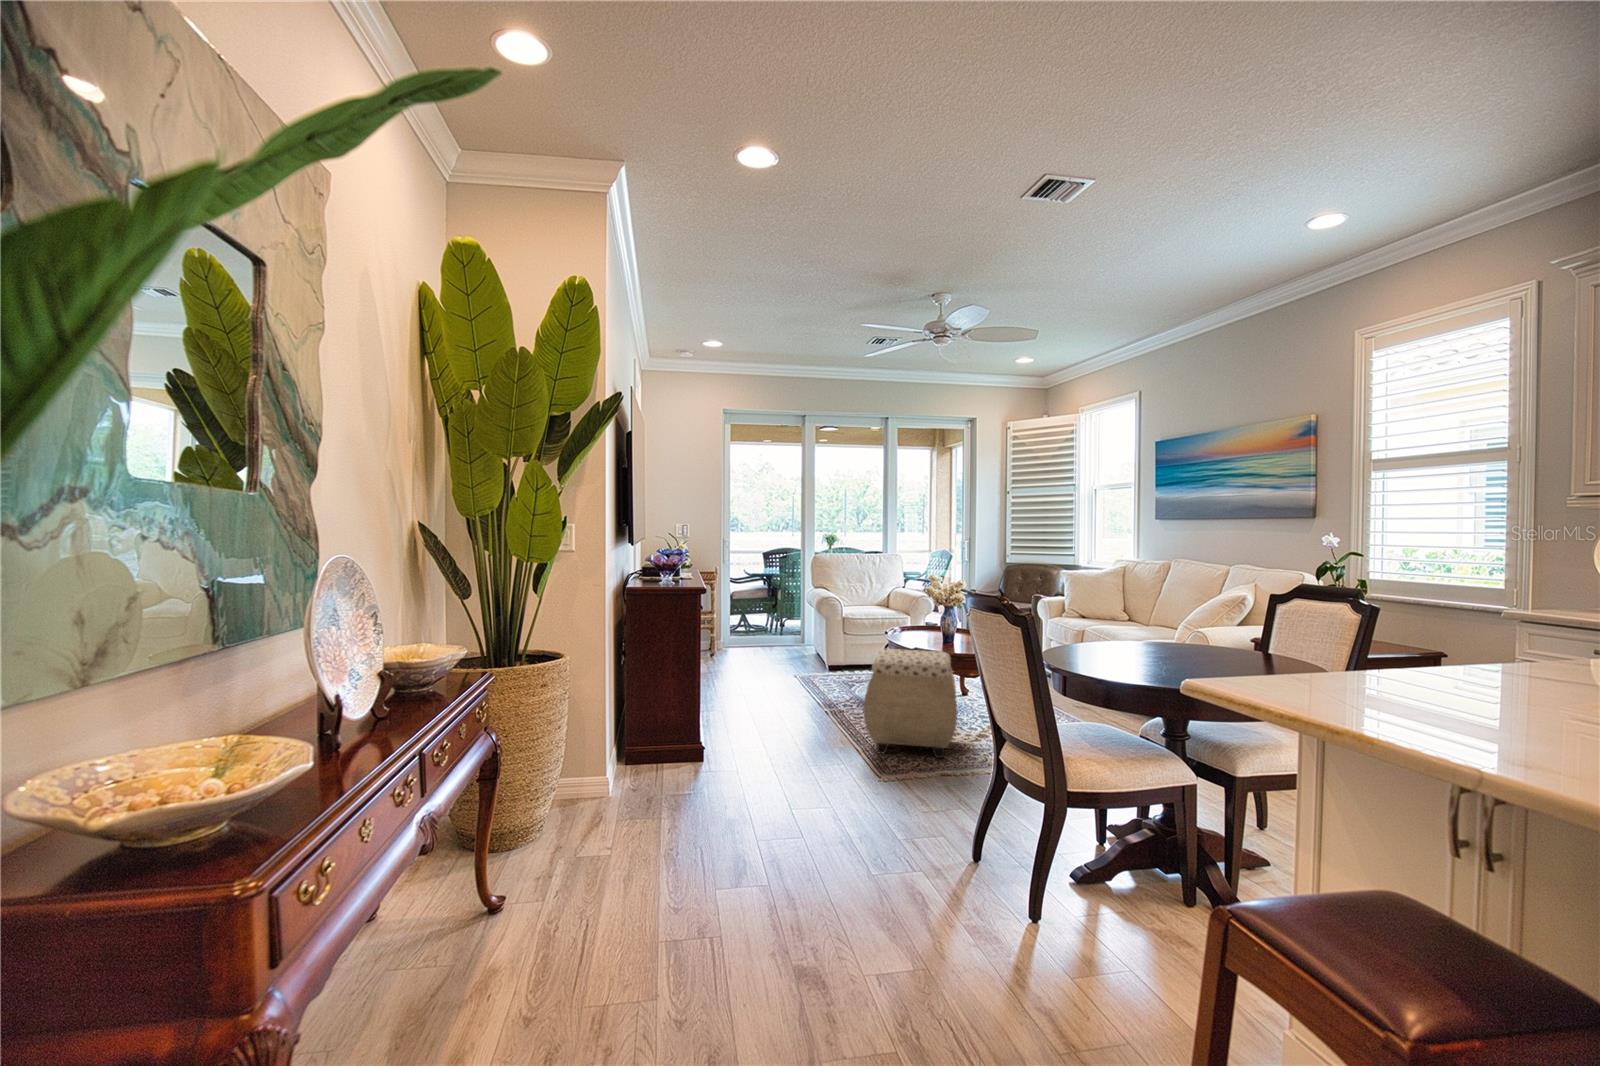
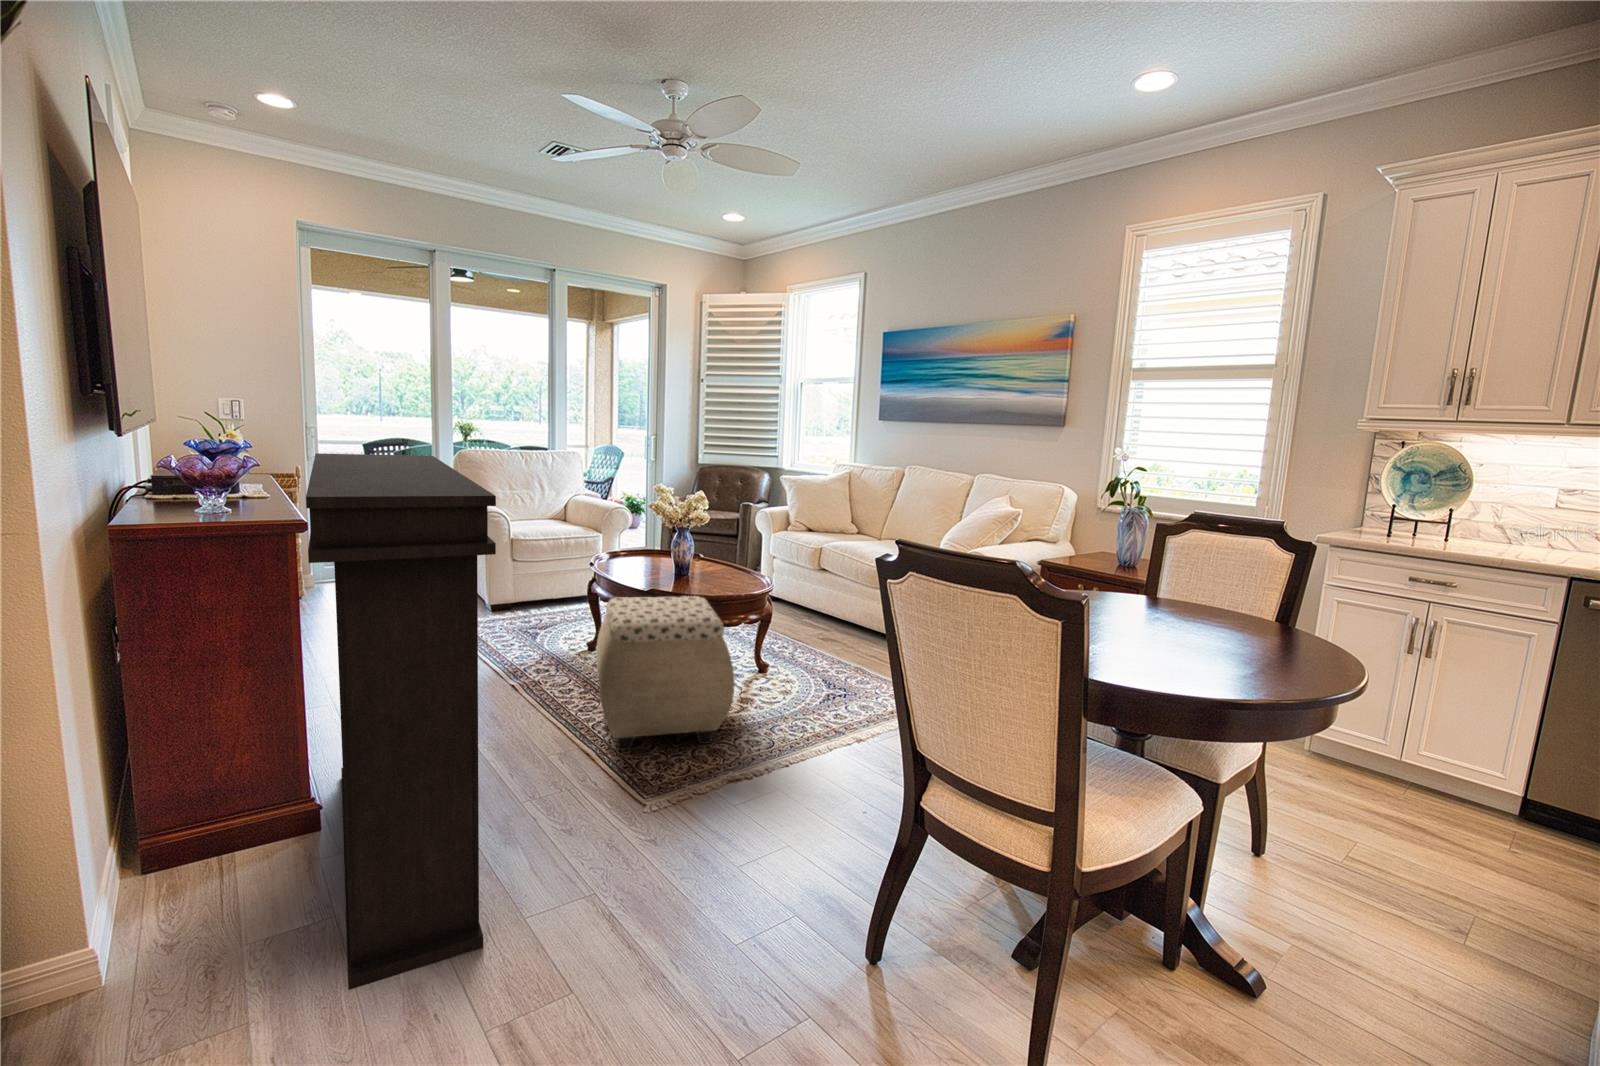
console table: none [690,552,771,822] -> present [306,453,496,990]

